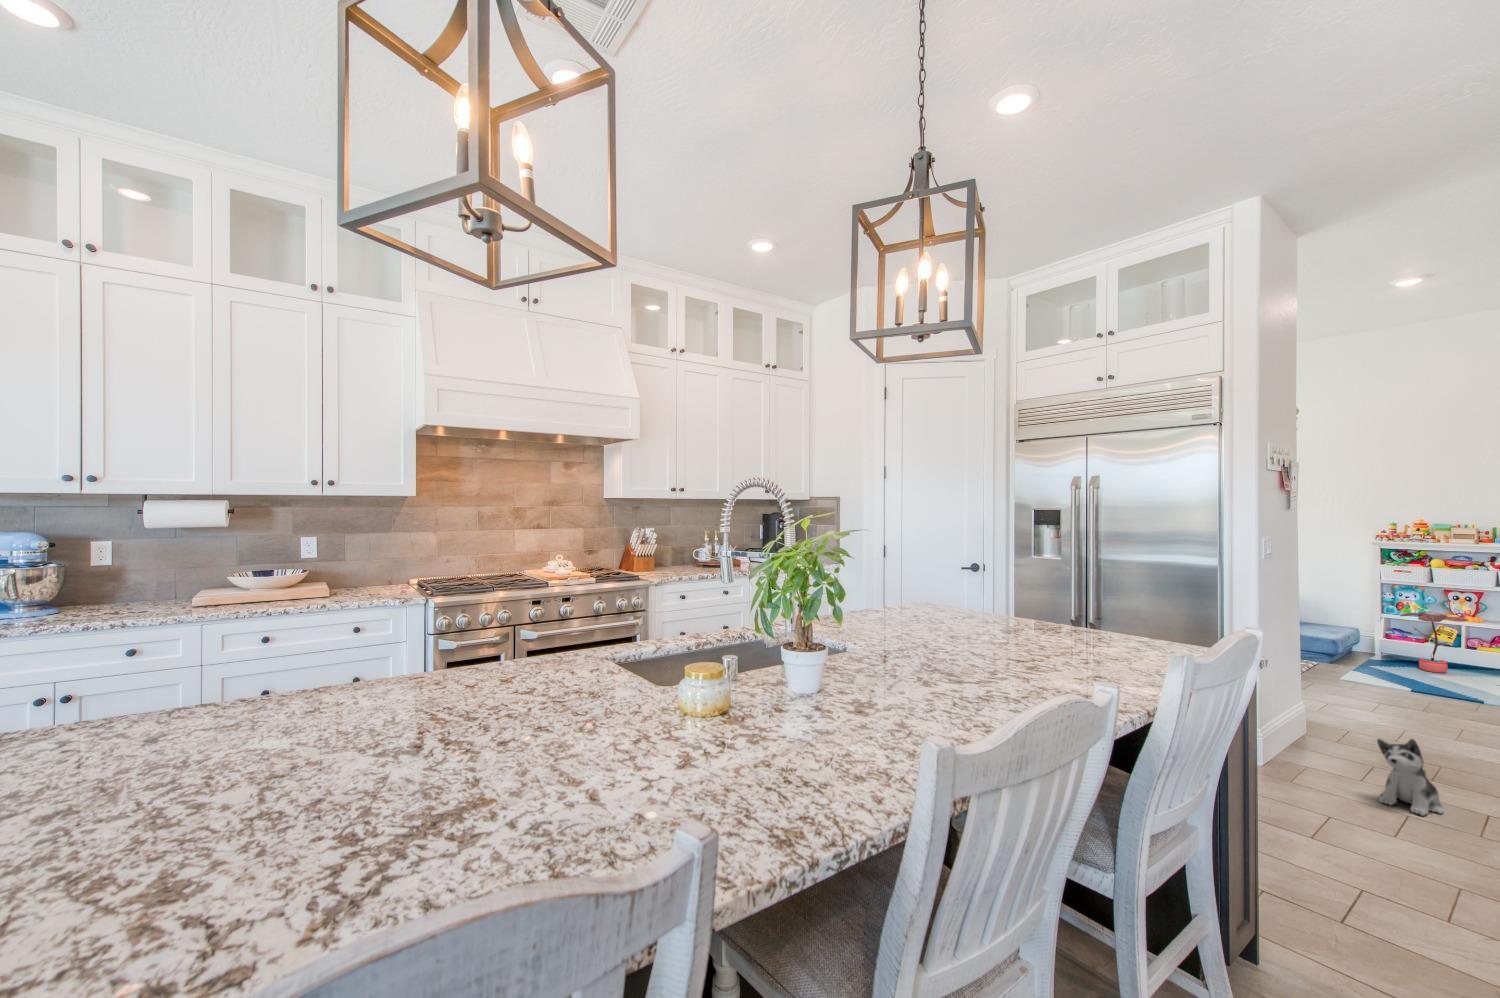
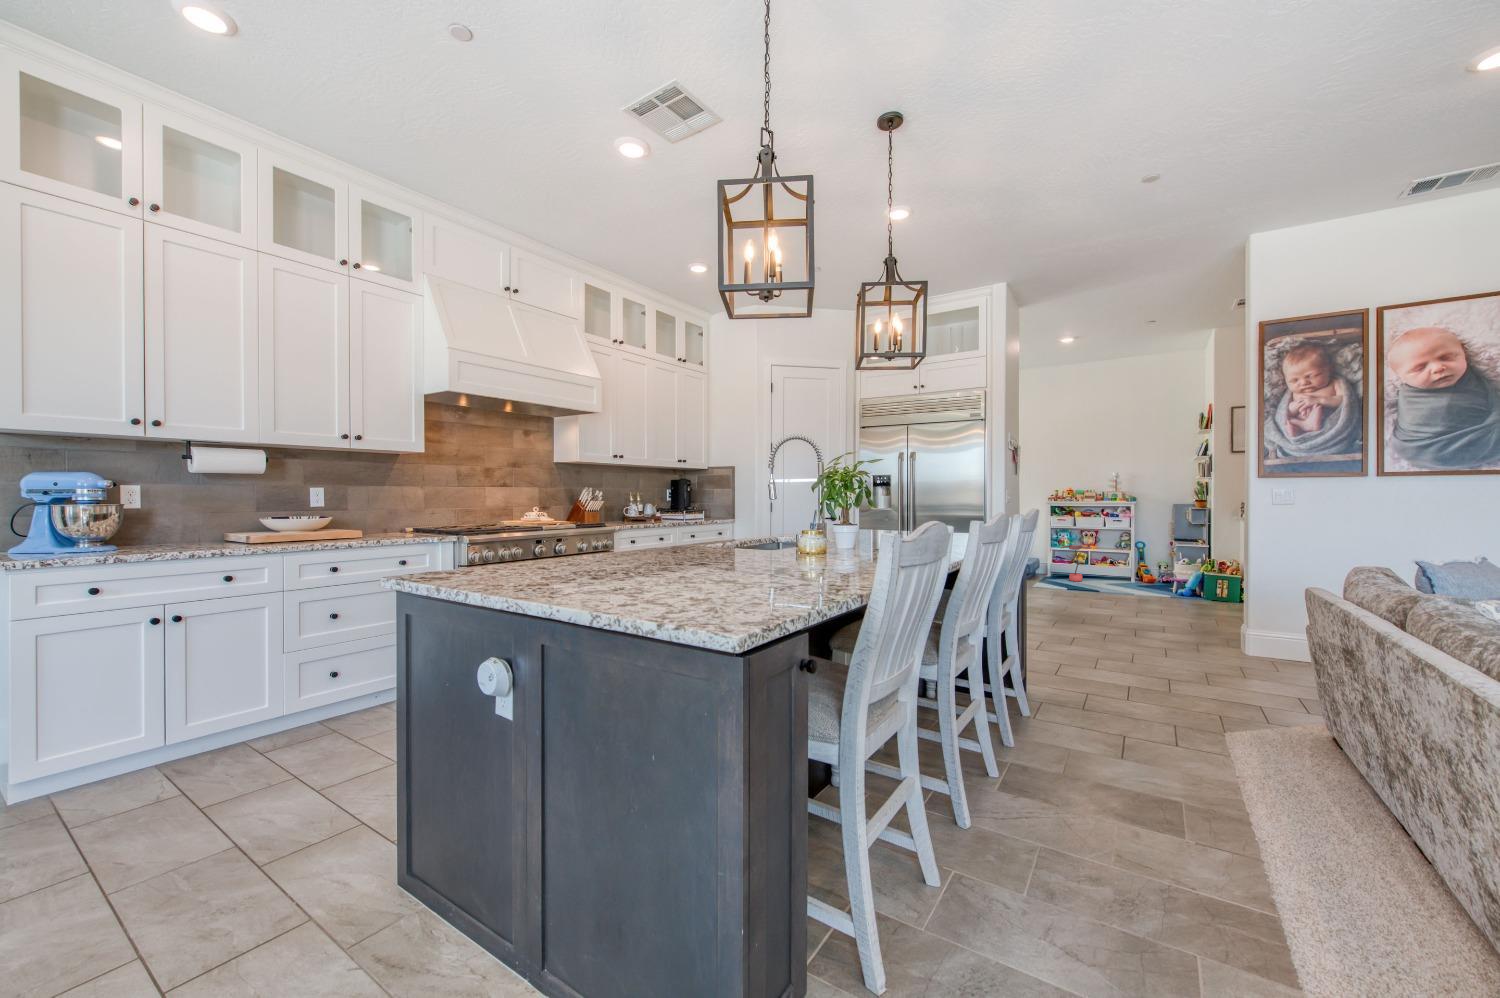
plush toy: present [1377,739,1444,816] -> none [1057,595,1085,635]

